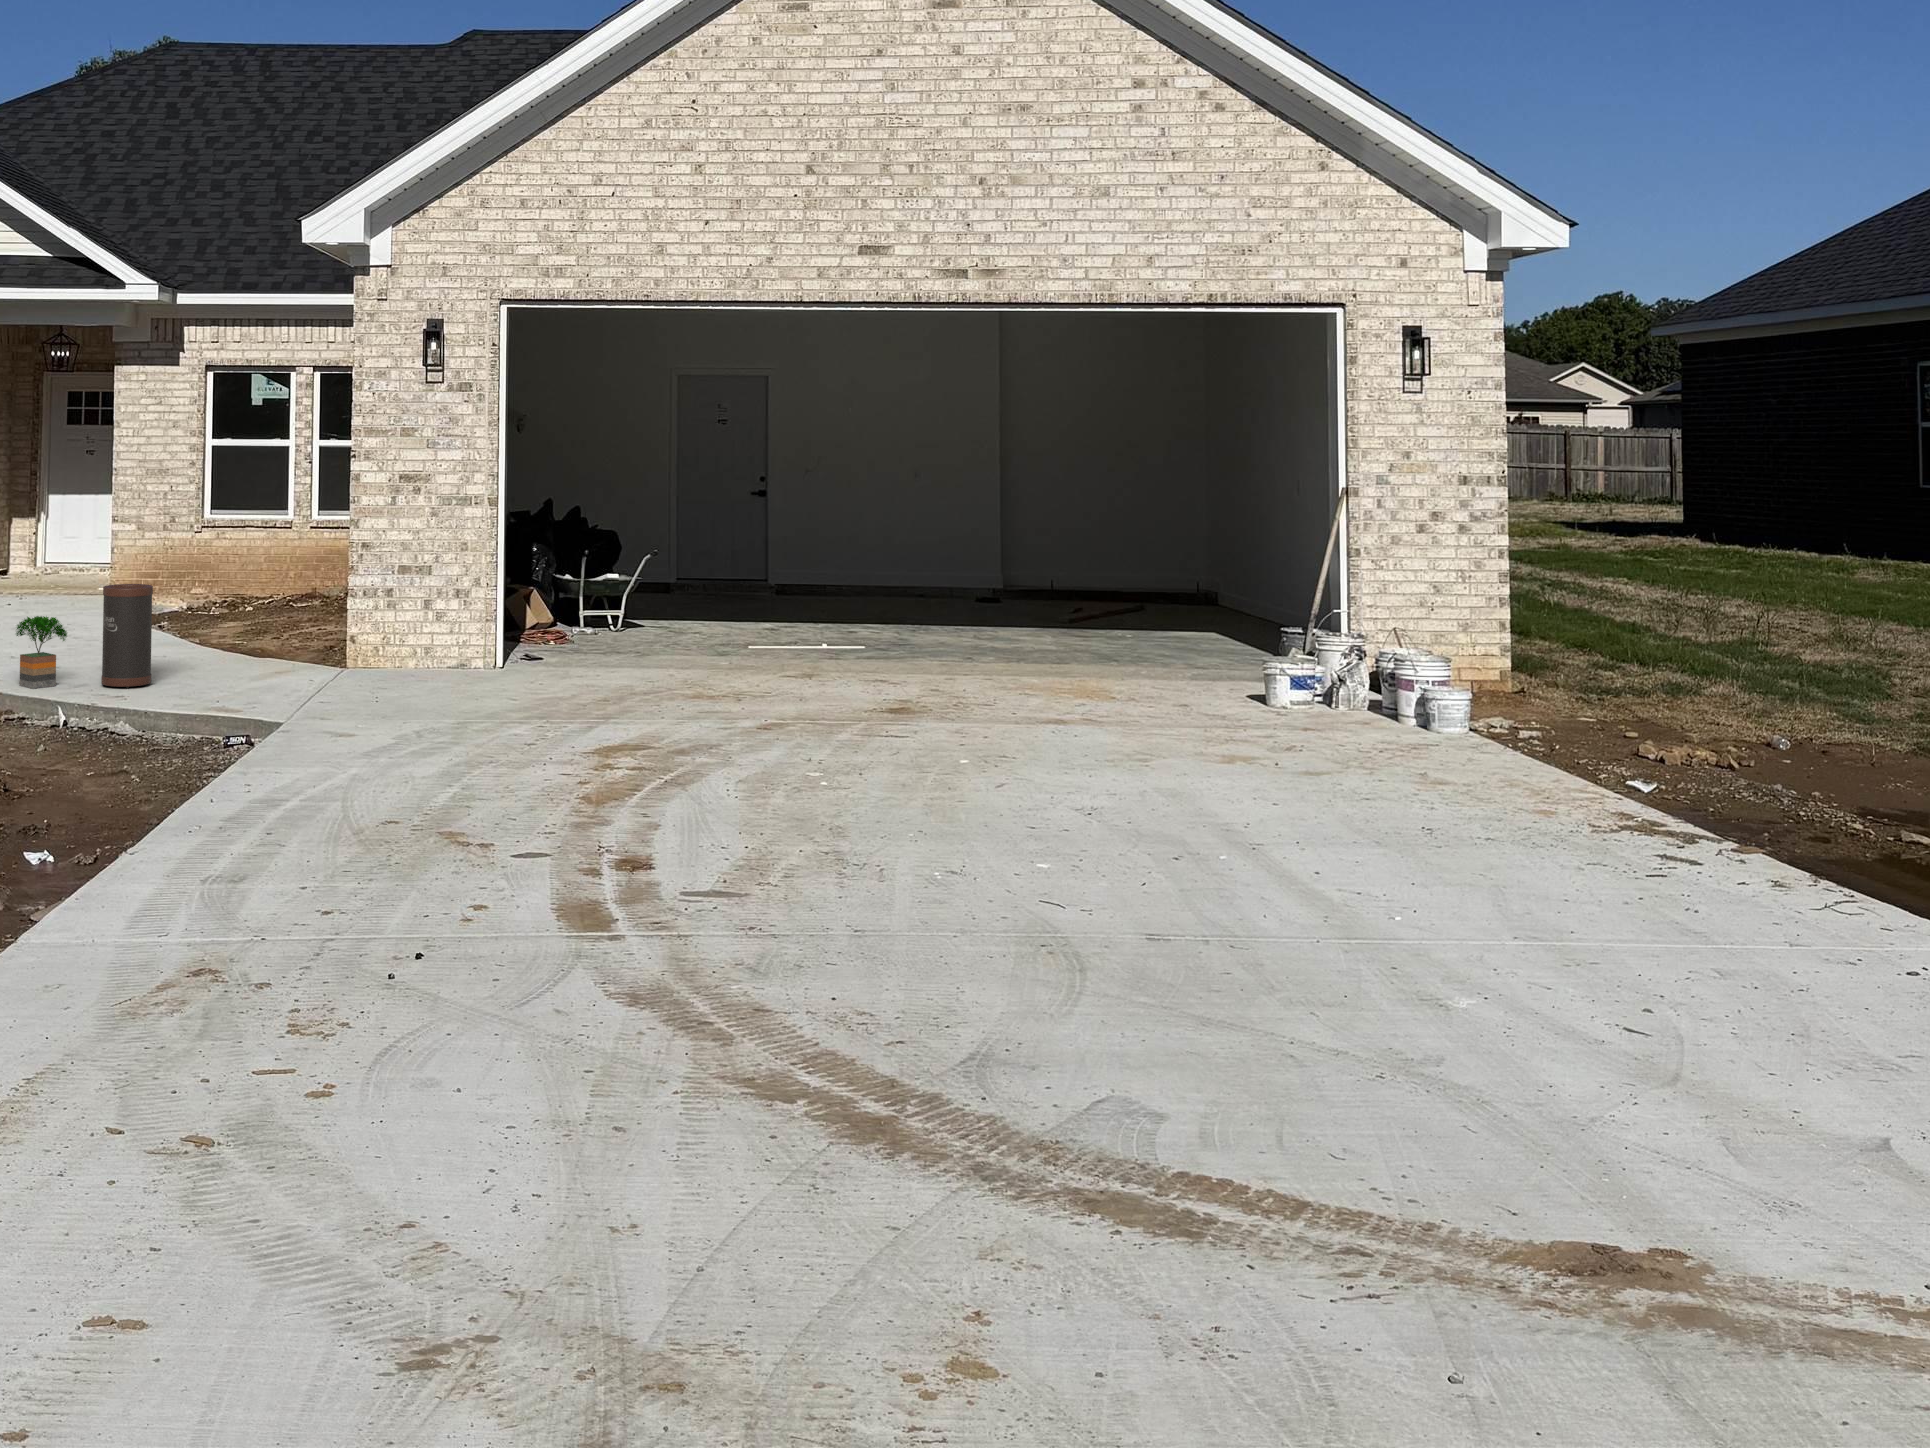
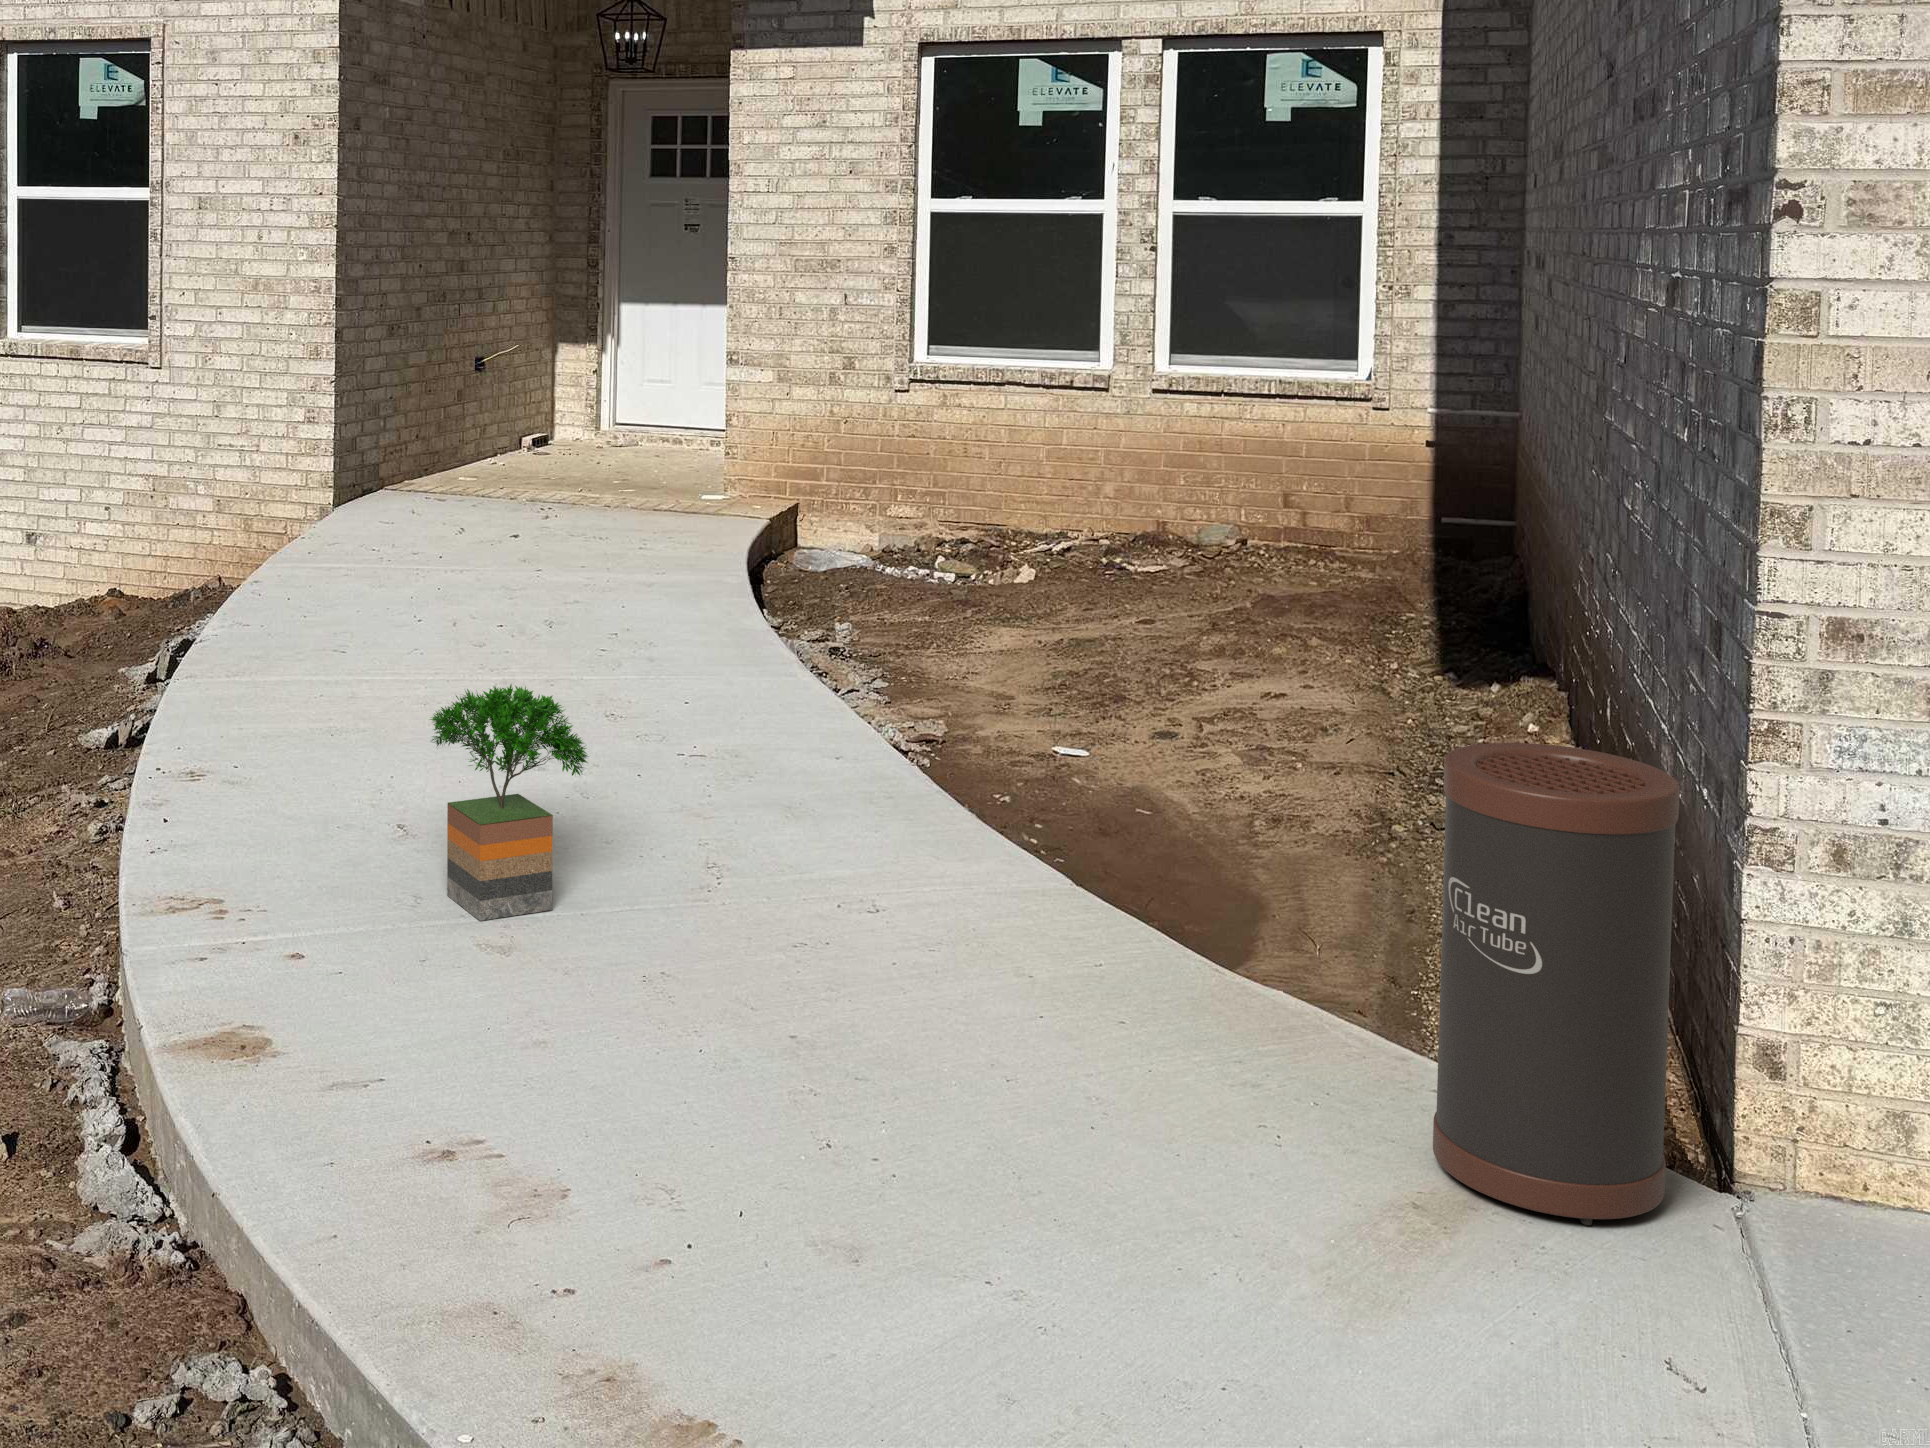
trash can: present [101,584,153,689] -> present [1433,743,1679,1225]

